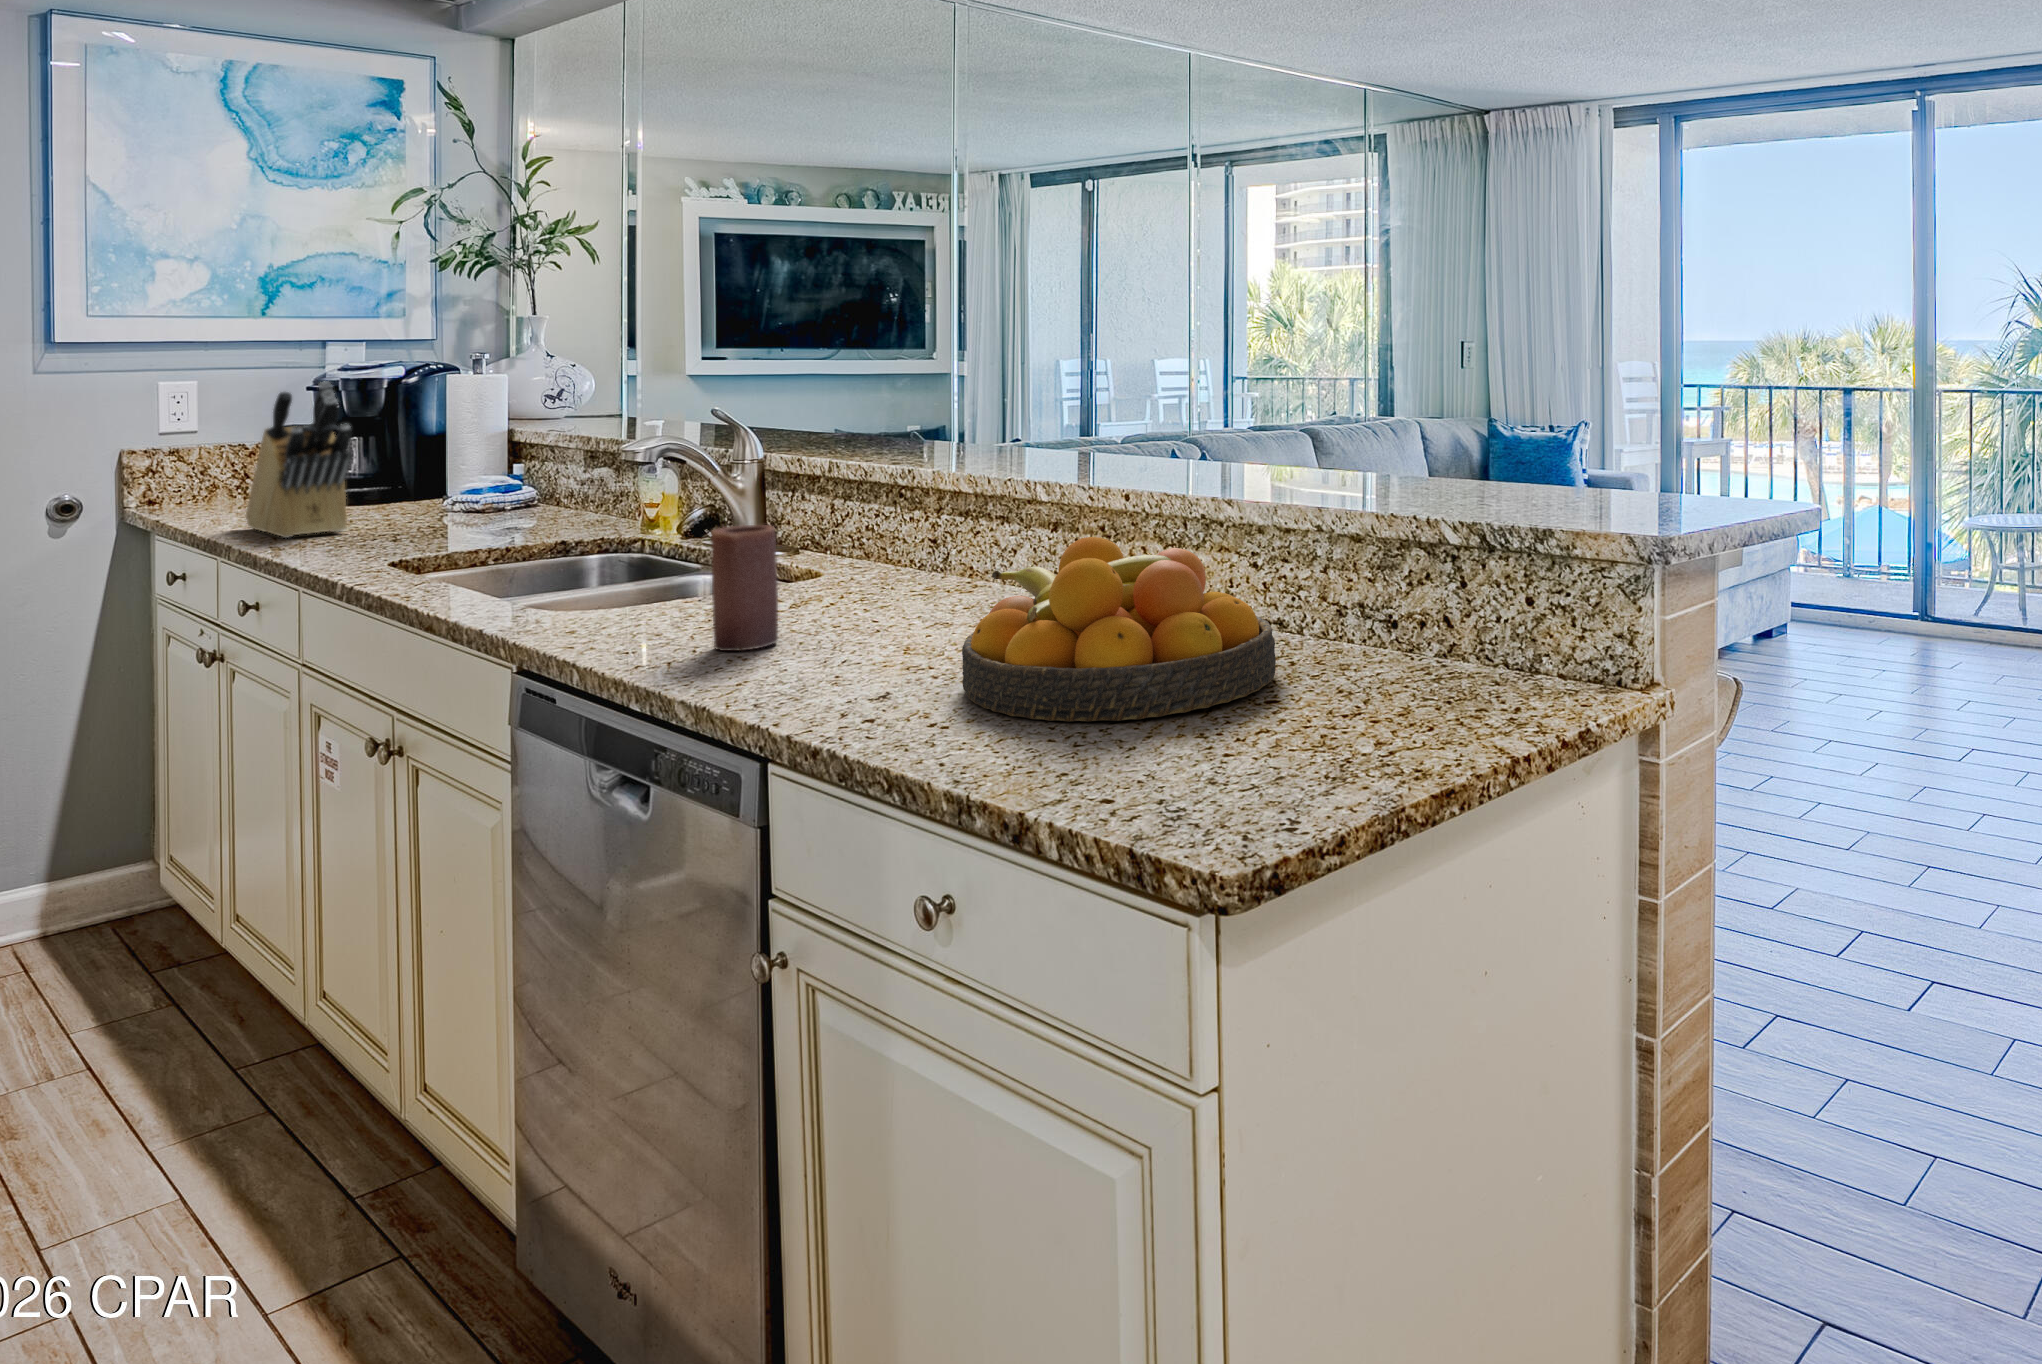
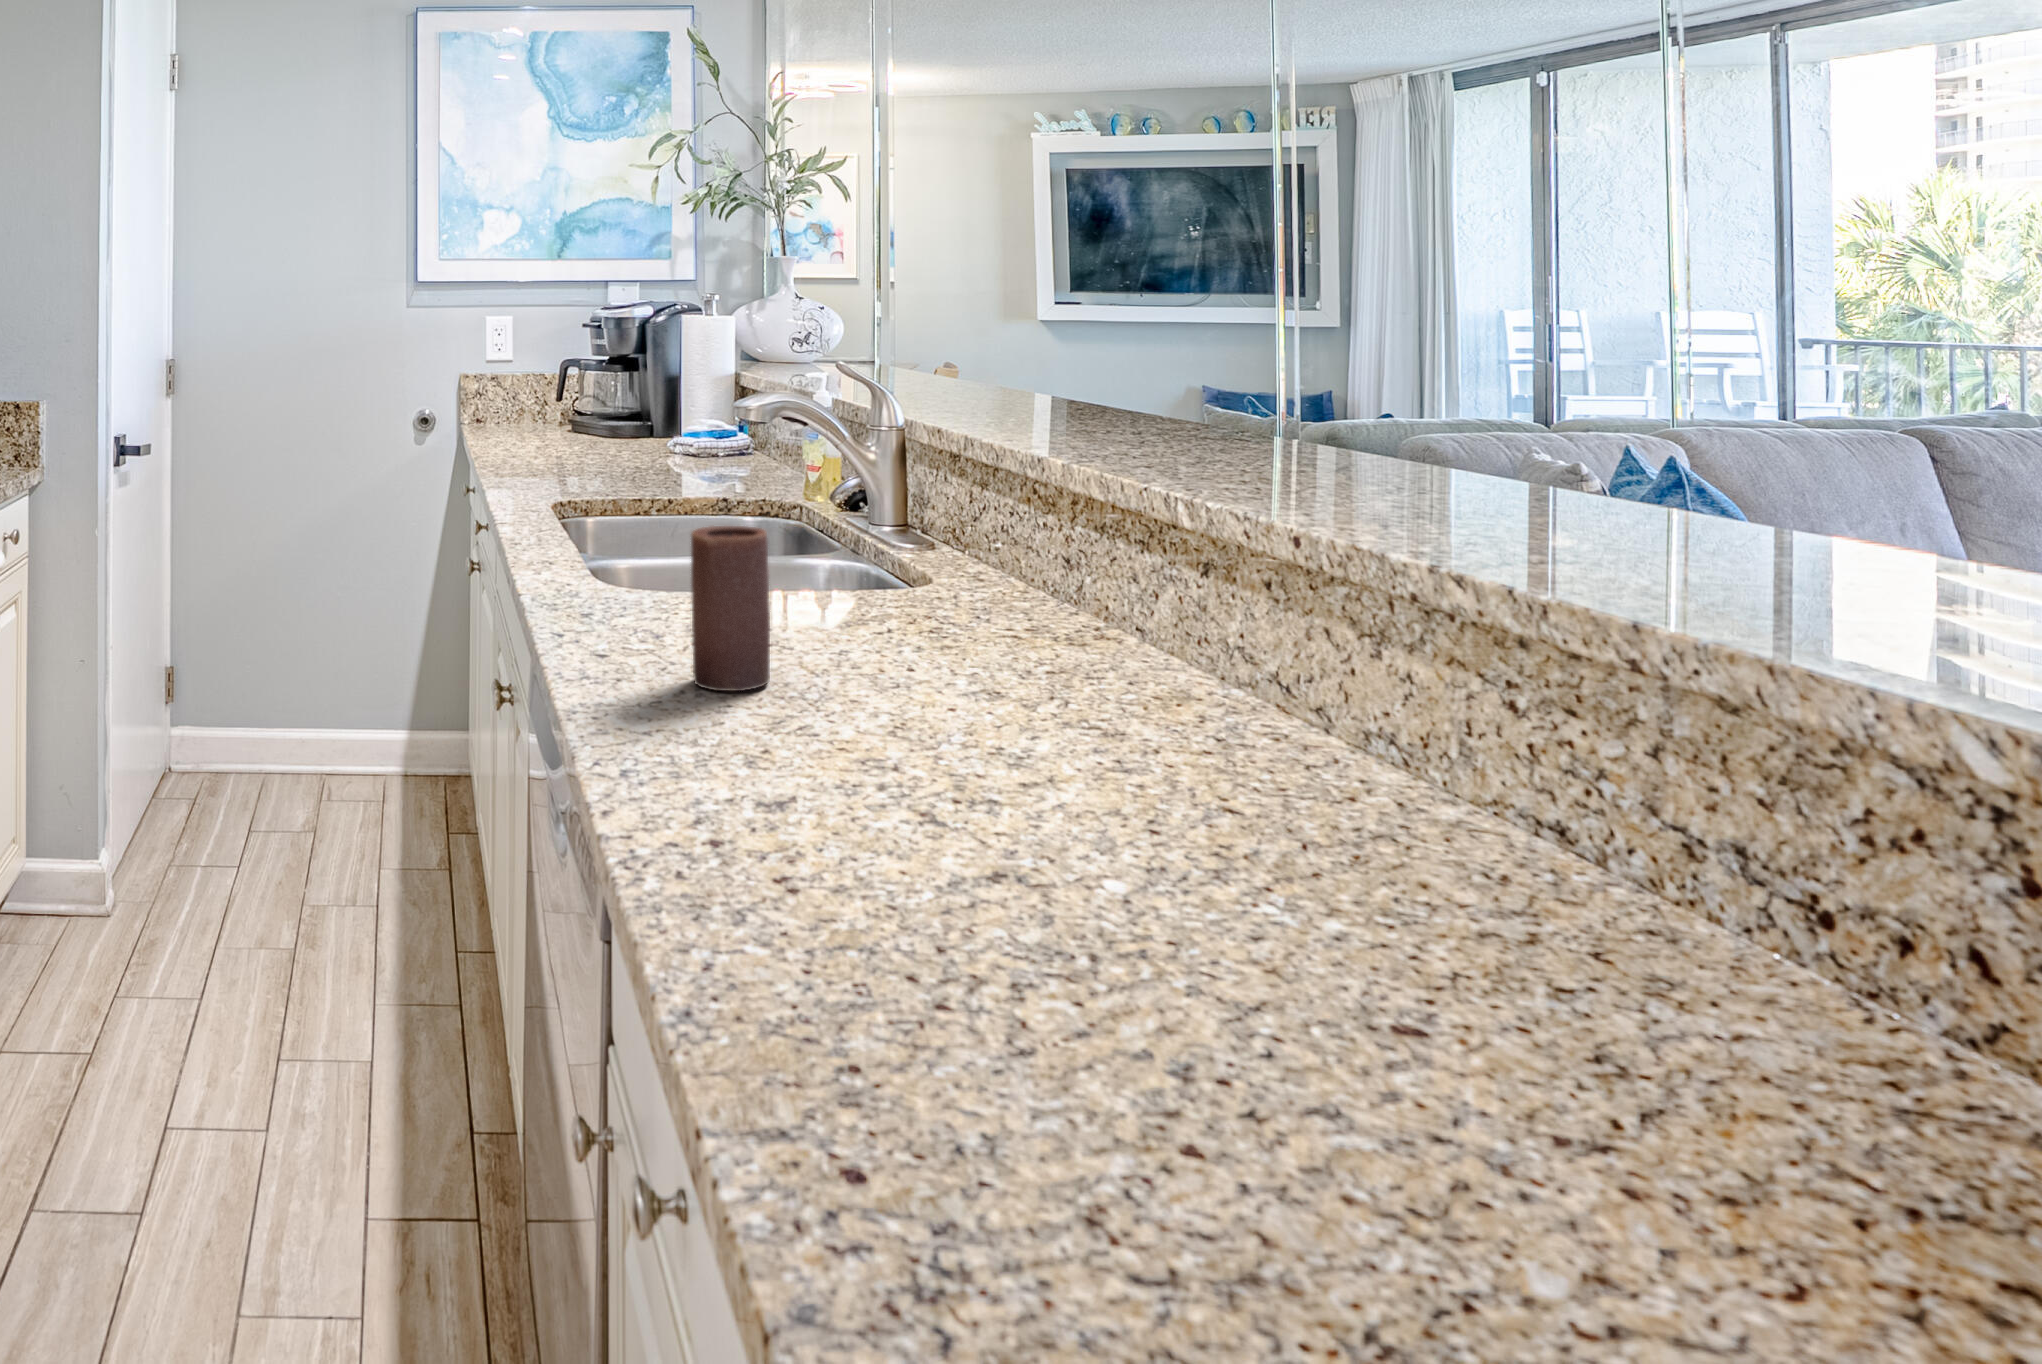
knife block: present [246,381,352,538] -> none [512,323,571,471]
fruit bowl: present [962,537,1276,722] -> none [885,621,1483,1015]

